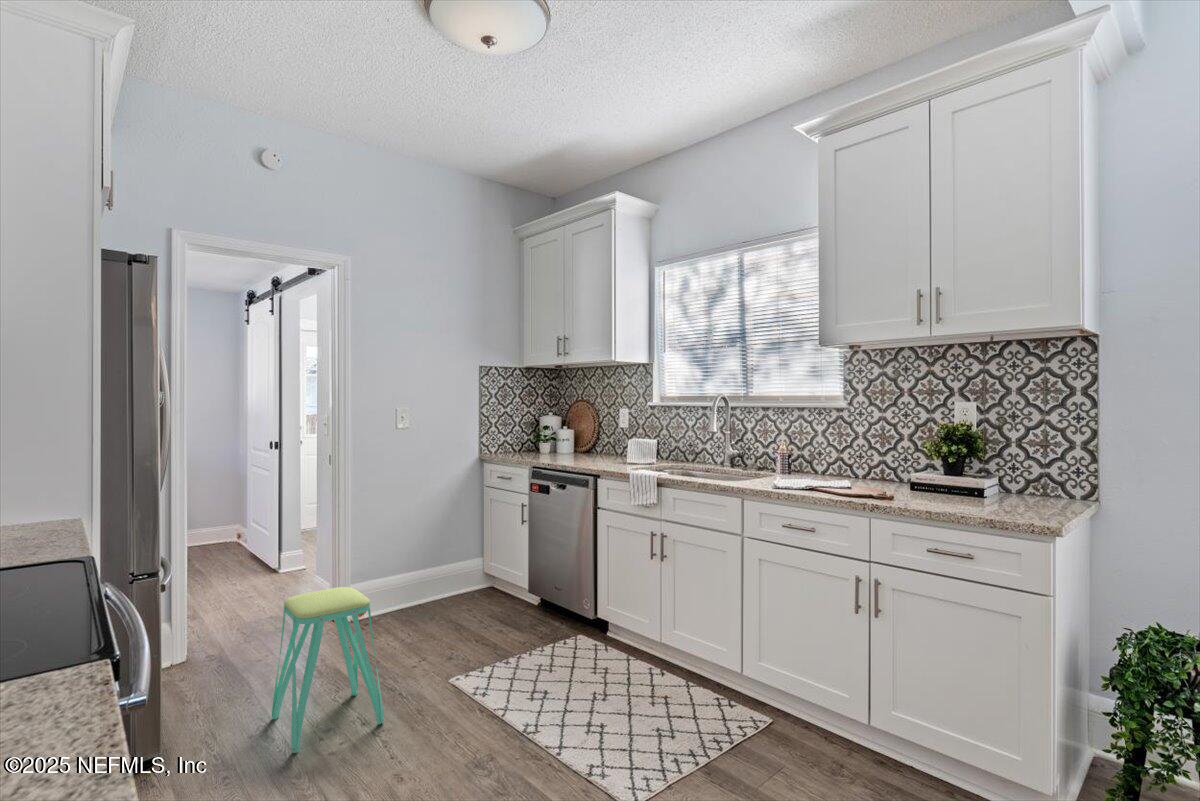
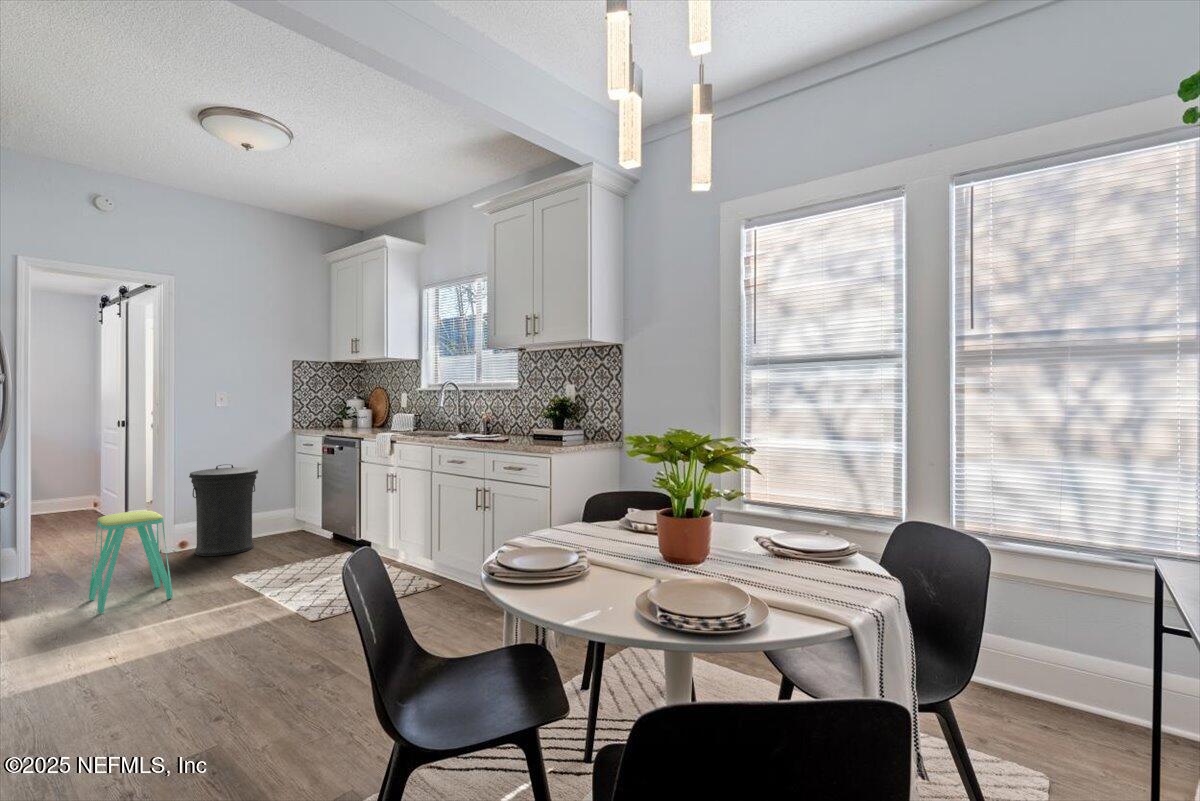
trash can: none [371,506,453,633] -> present [189,464,258,556]

